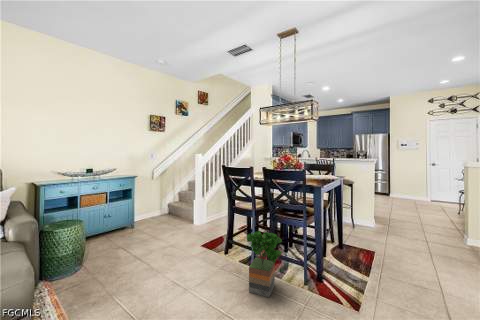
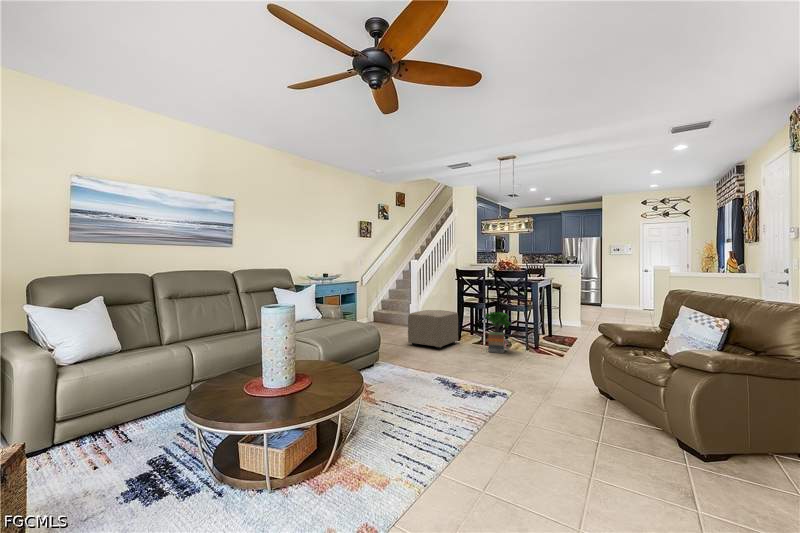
ottoman: none [155,216,222,280] -> present [408,310,458,349]

